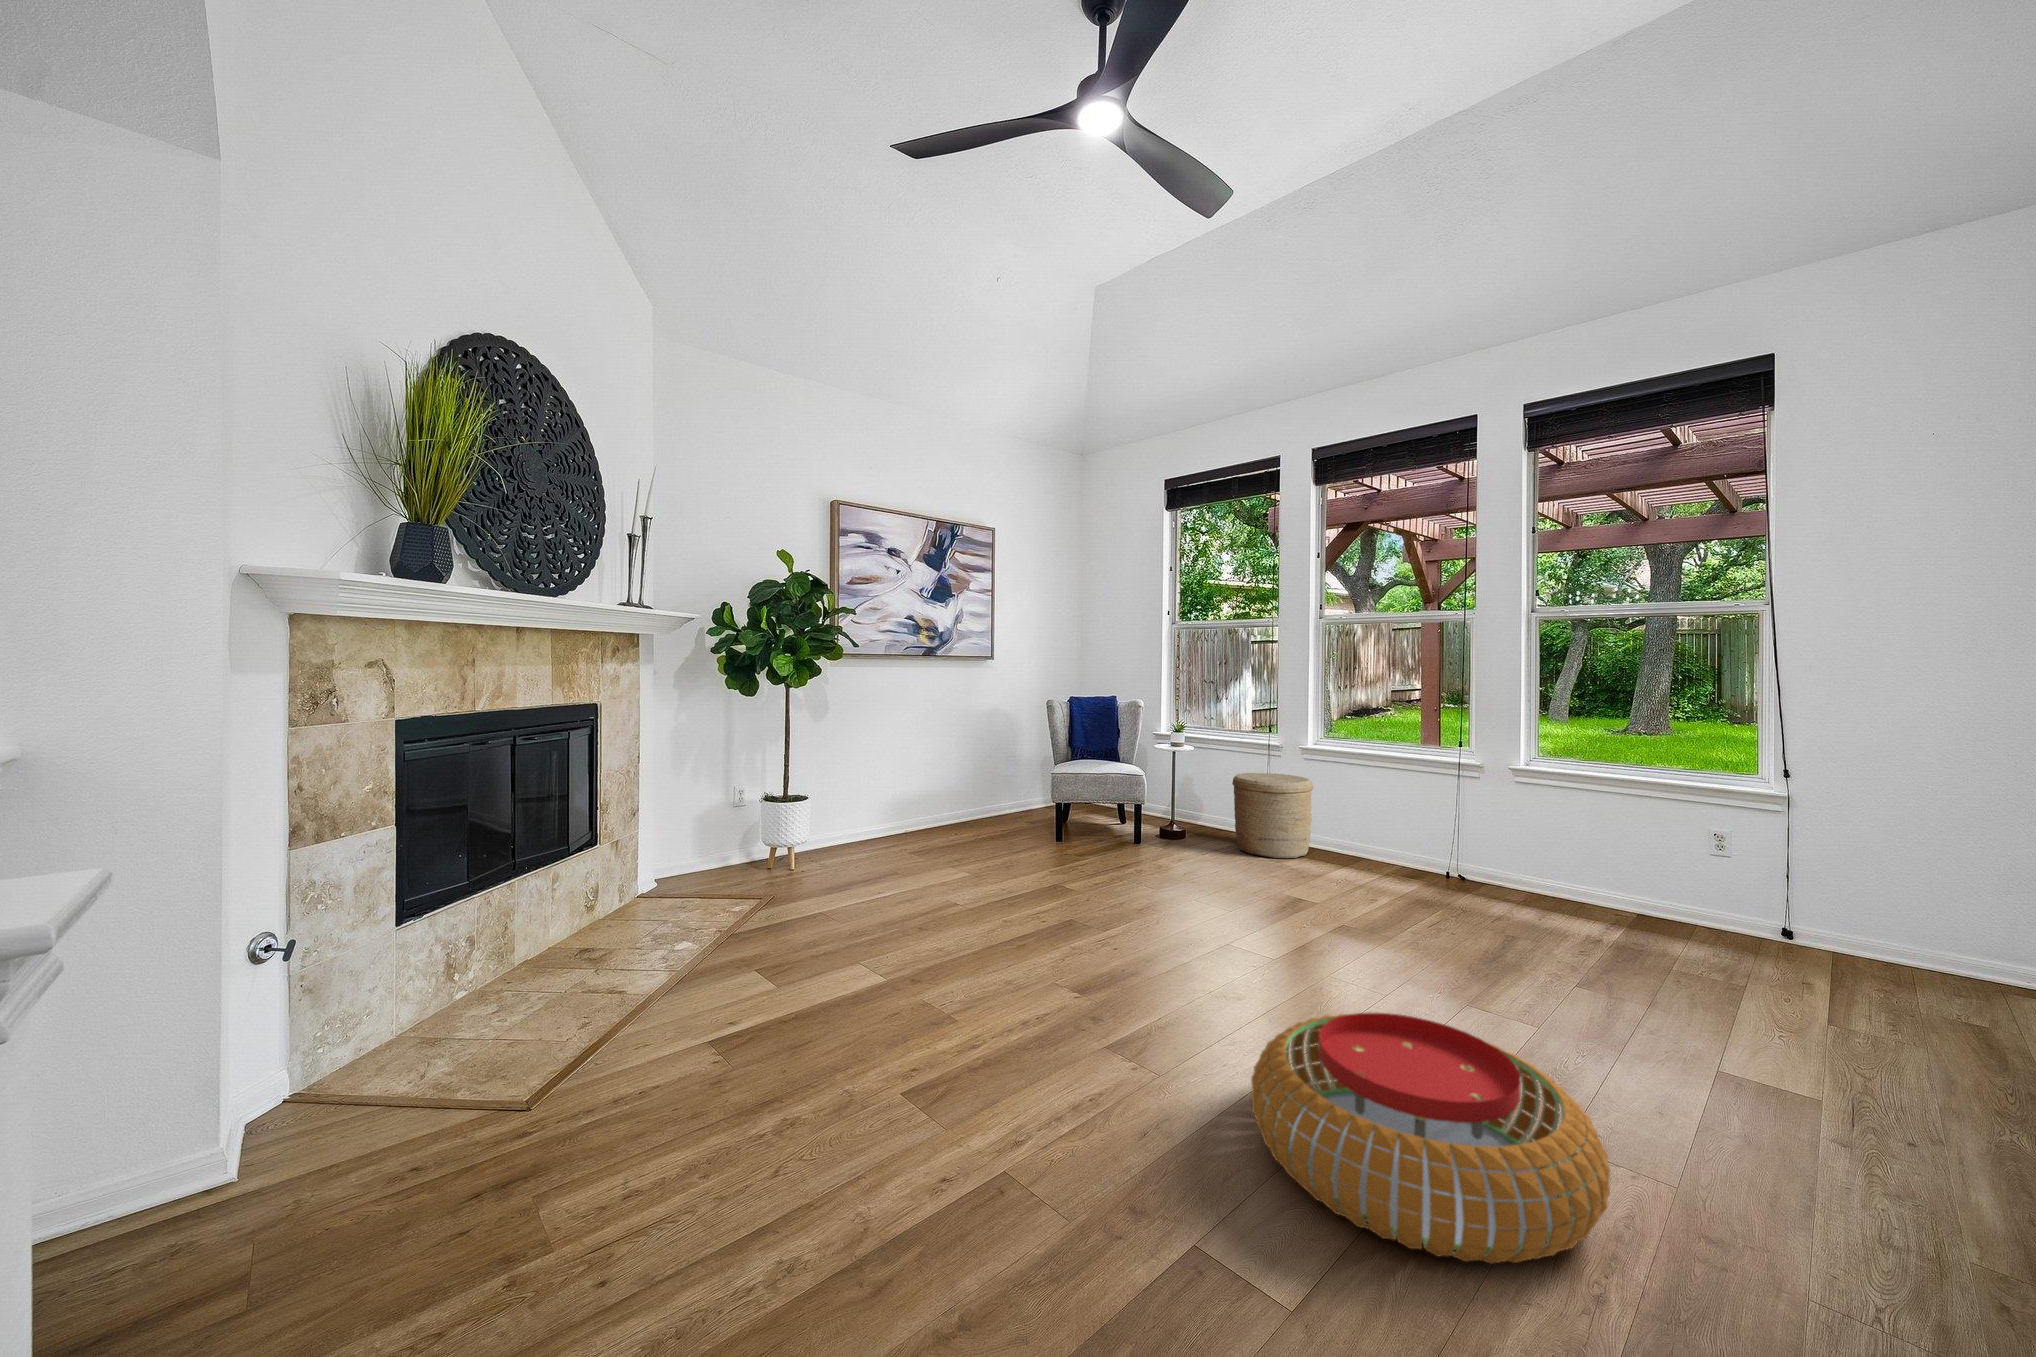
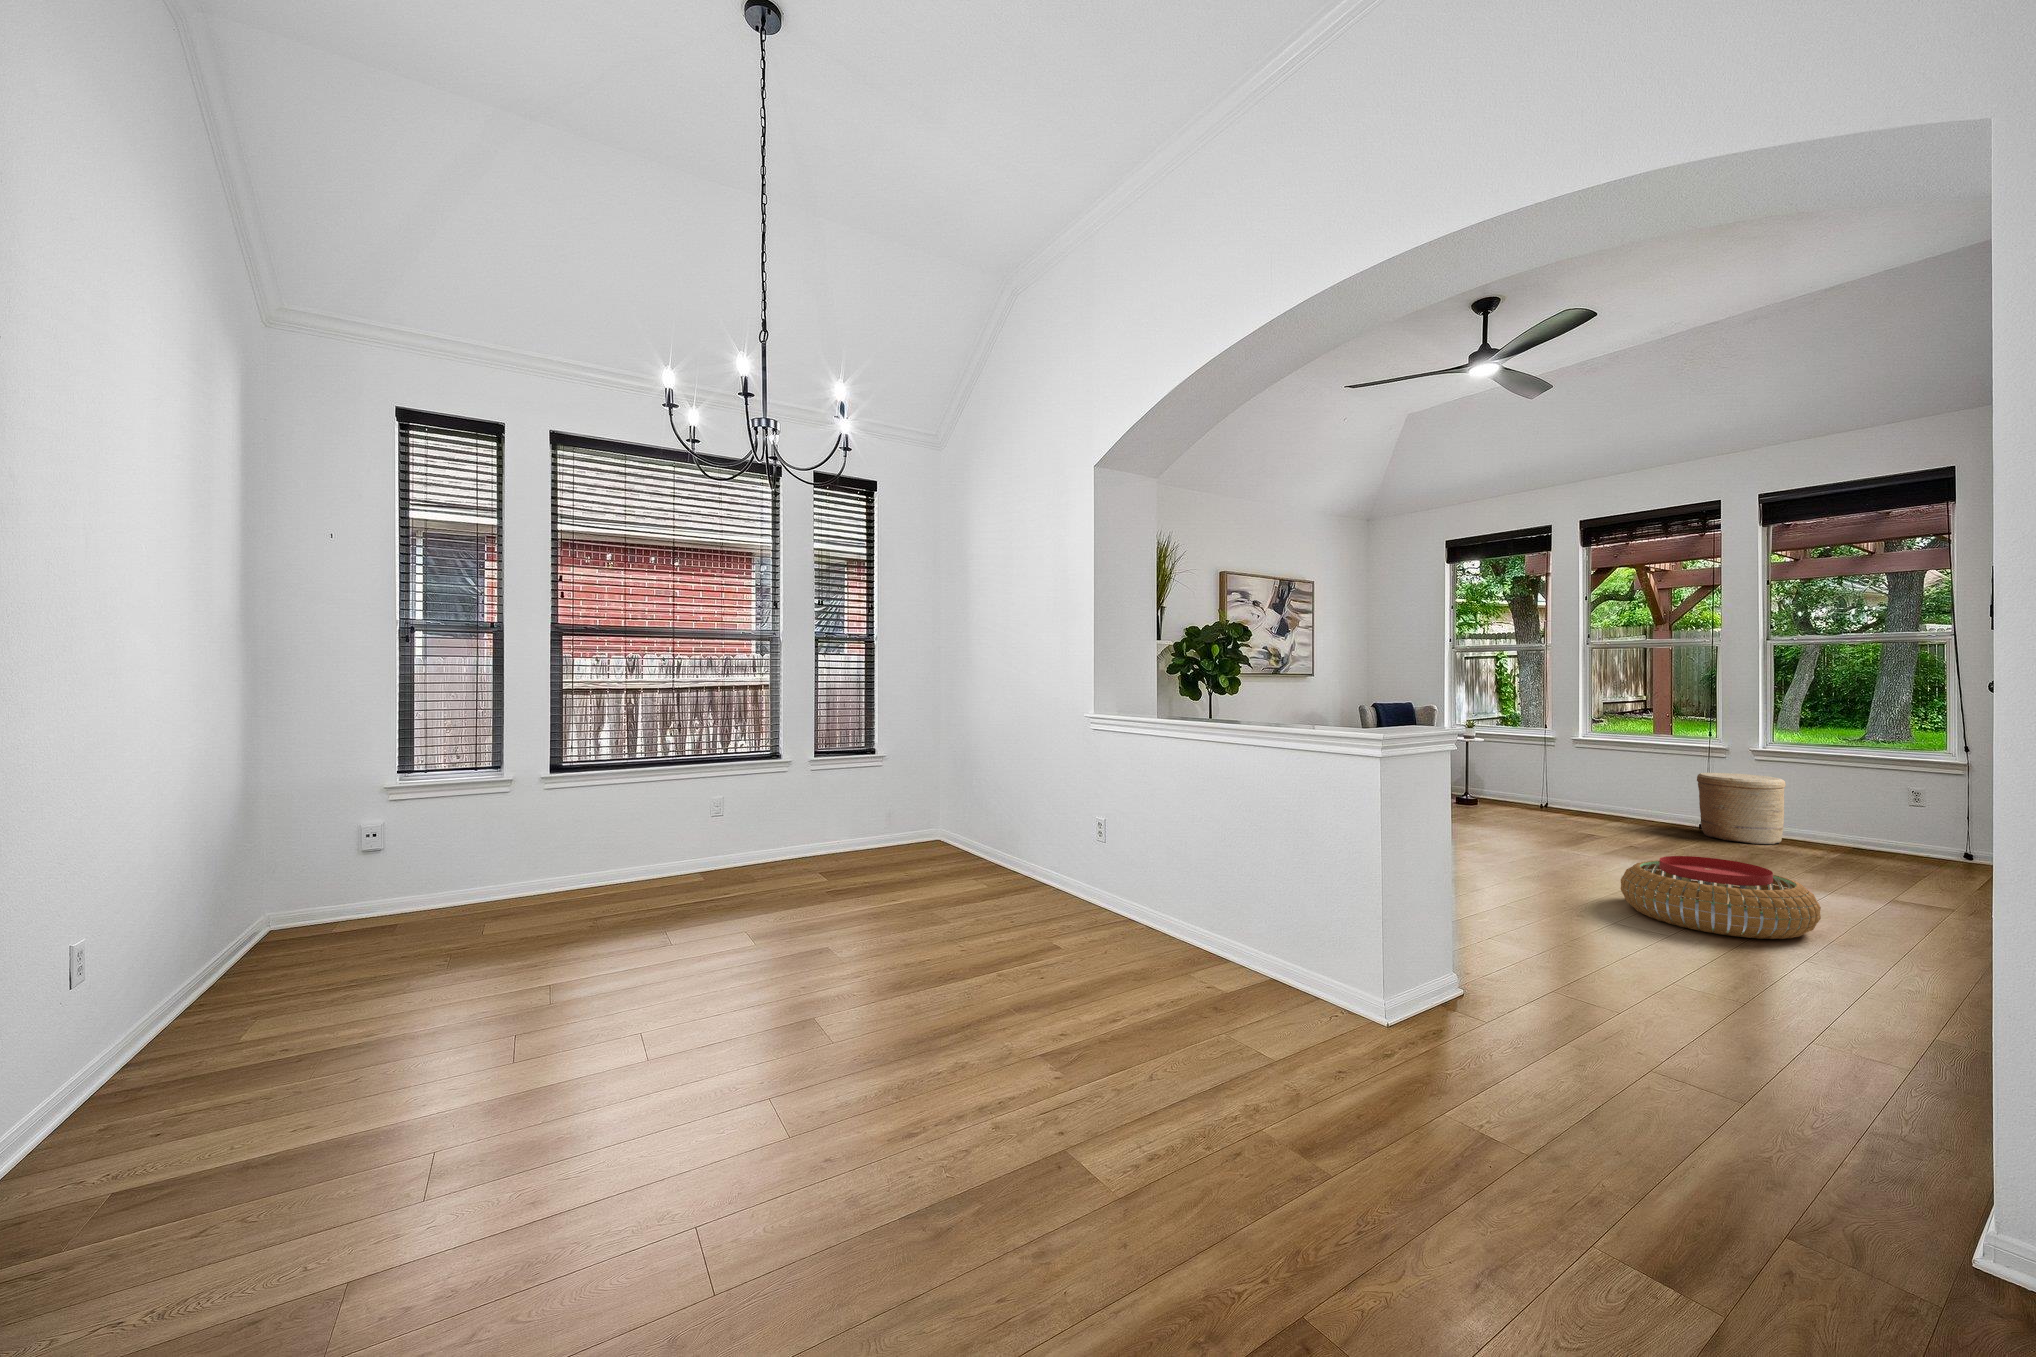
woven basket: present [1232,773,1313,858] -> present [1697,773,1786,844]

